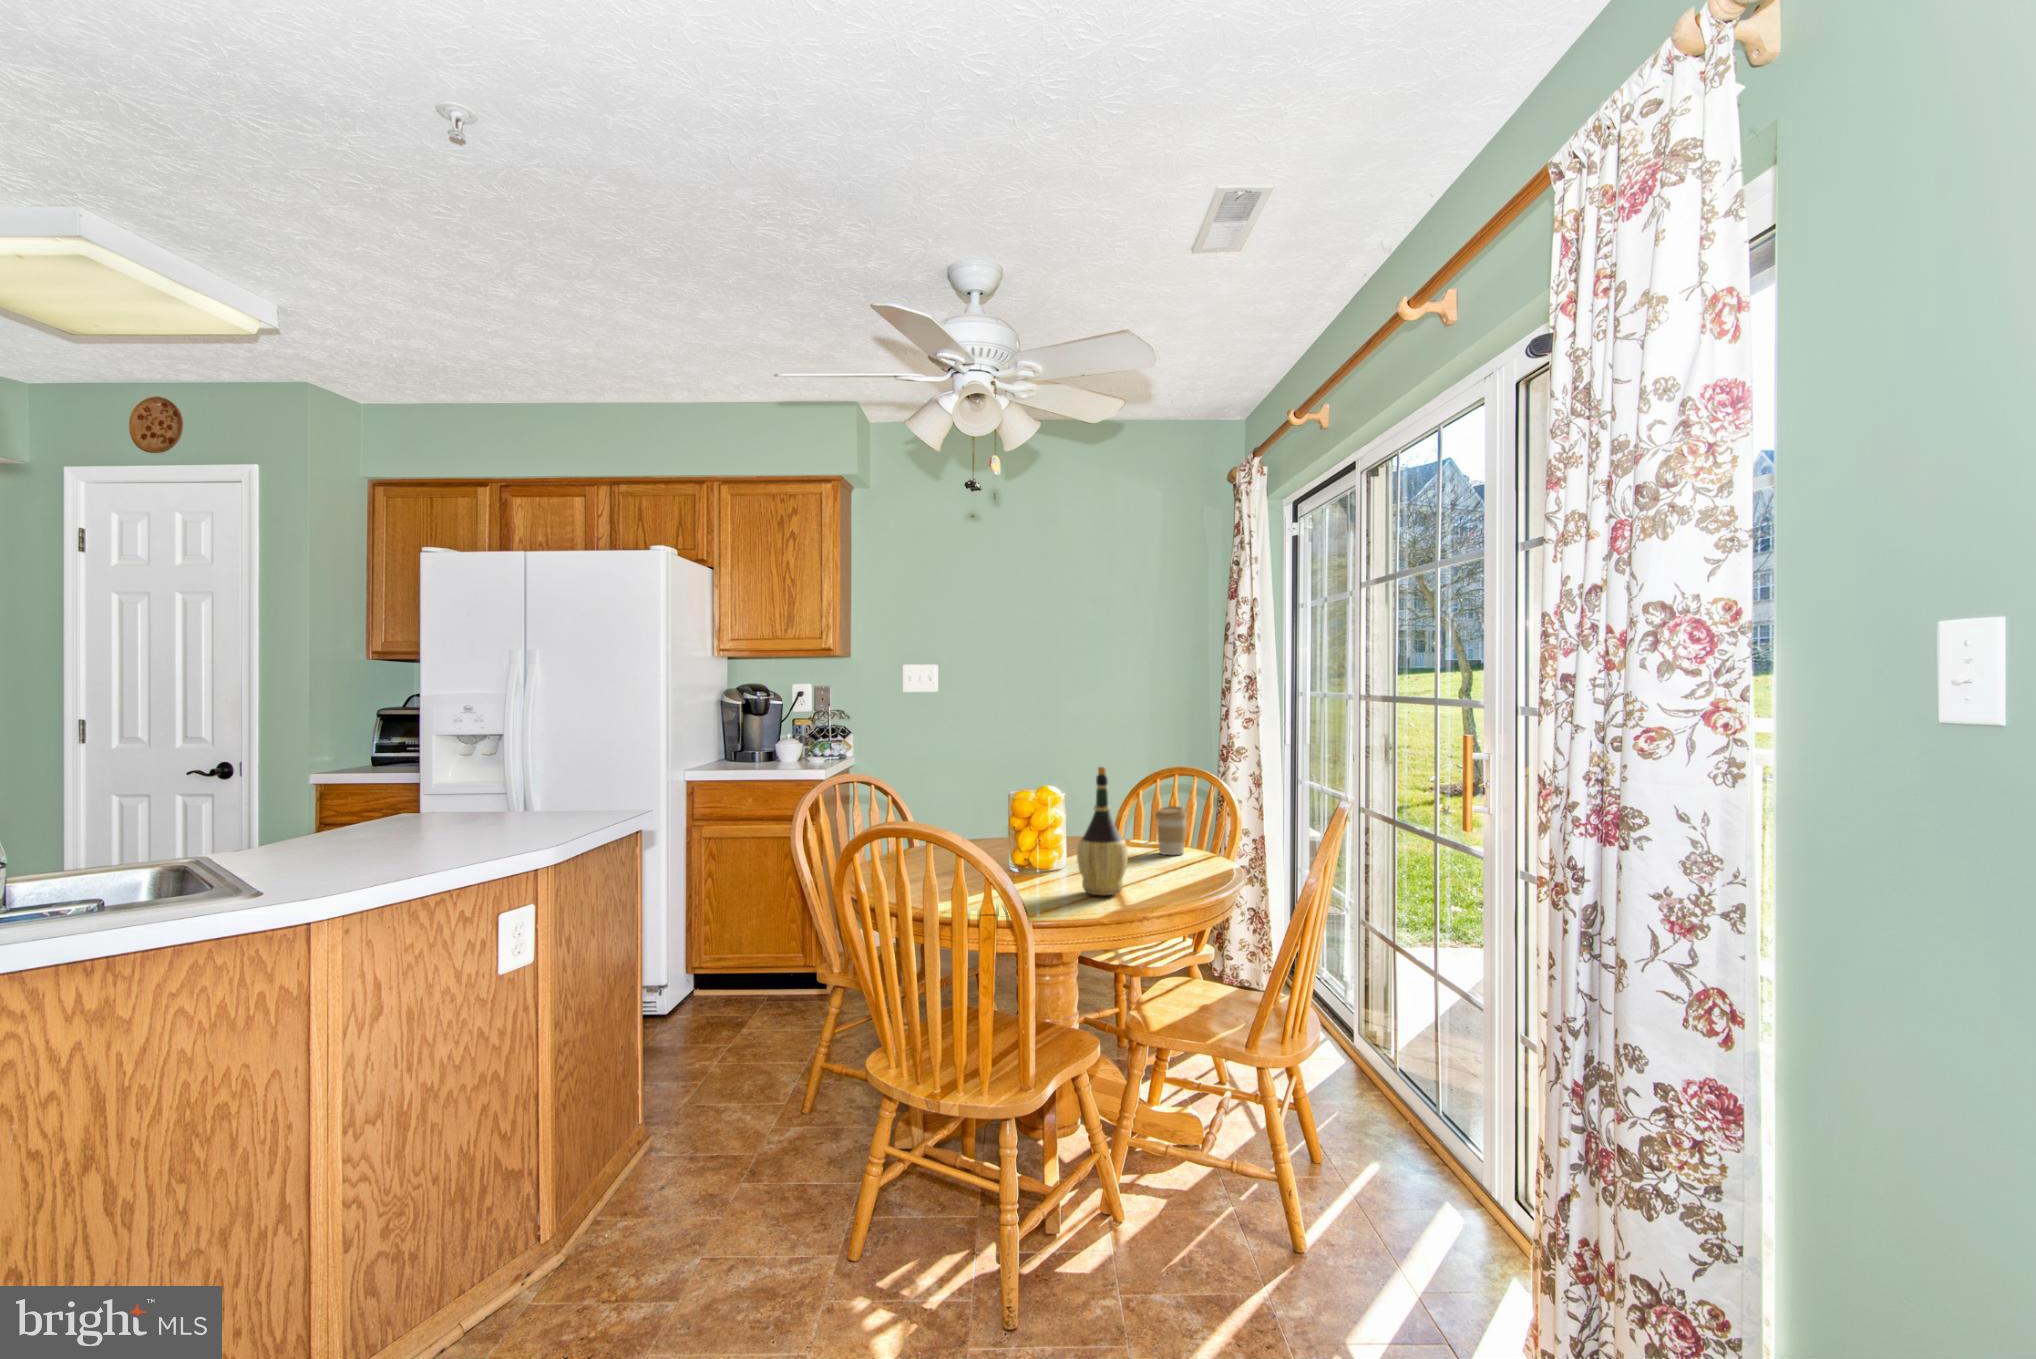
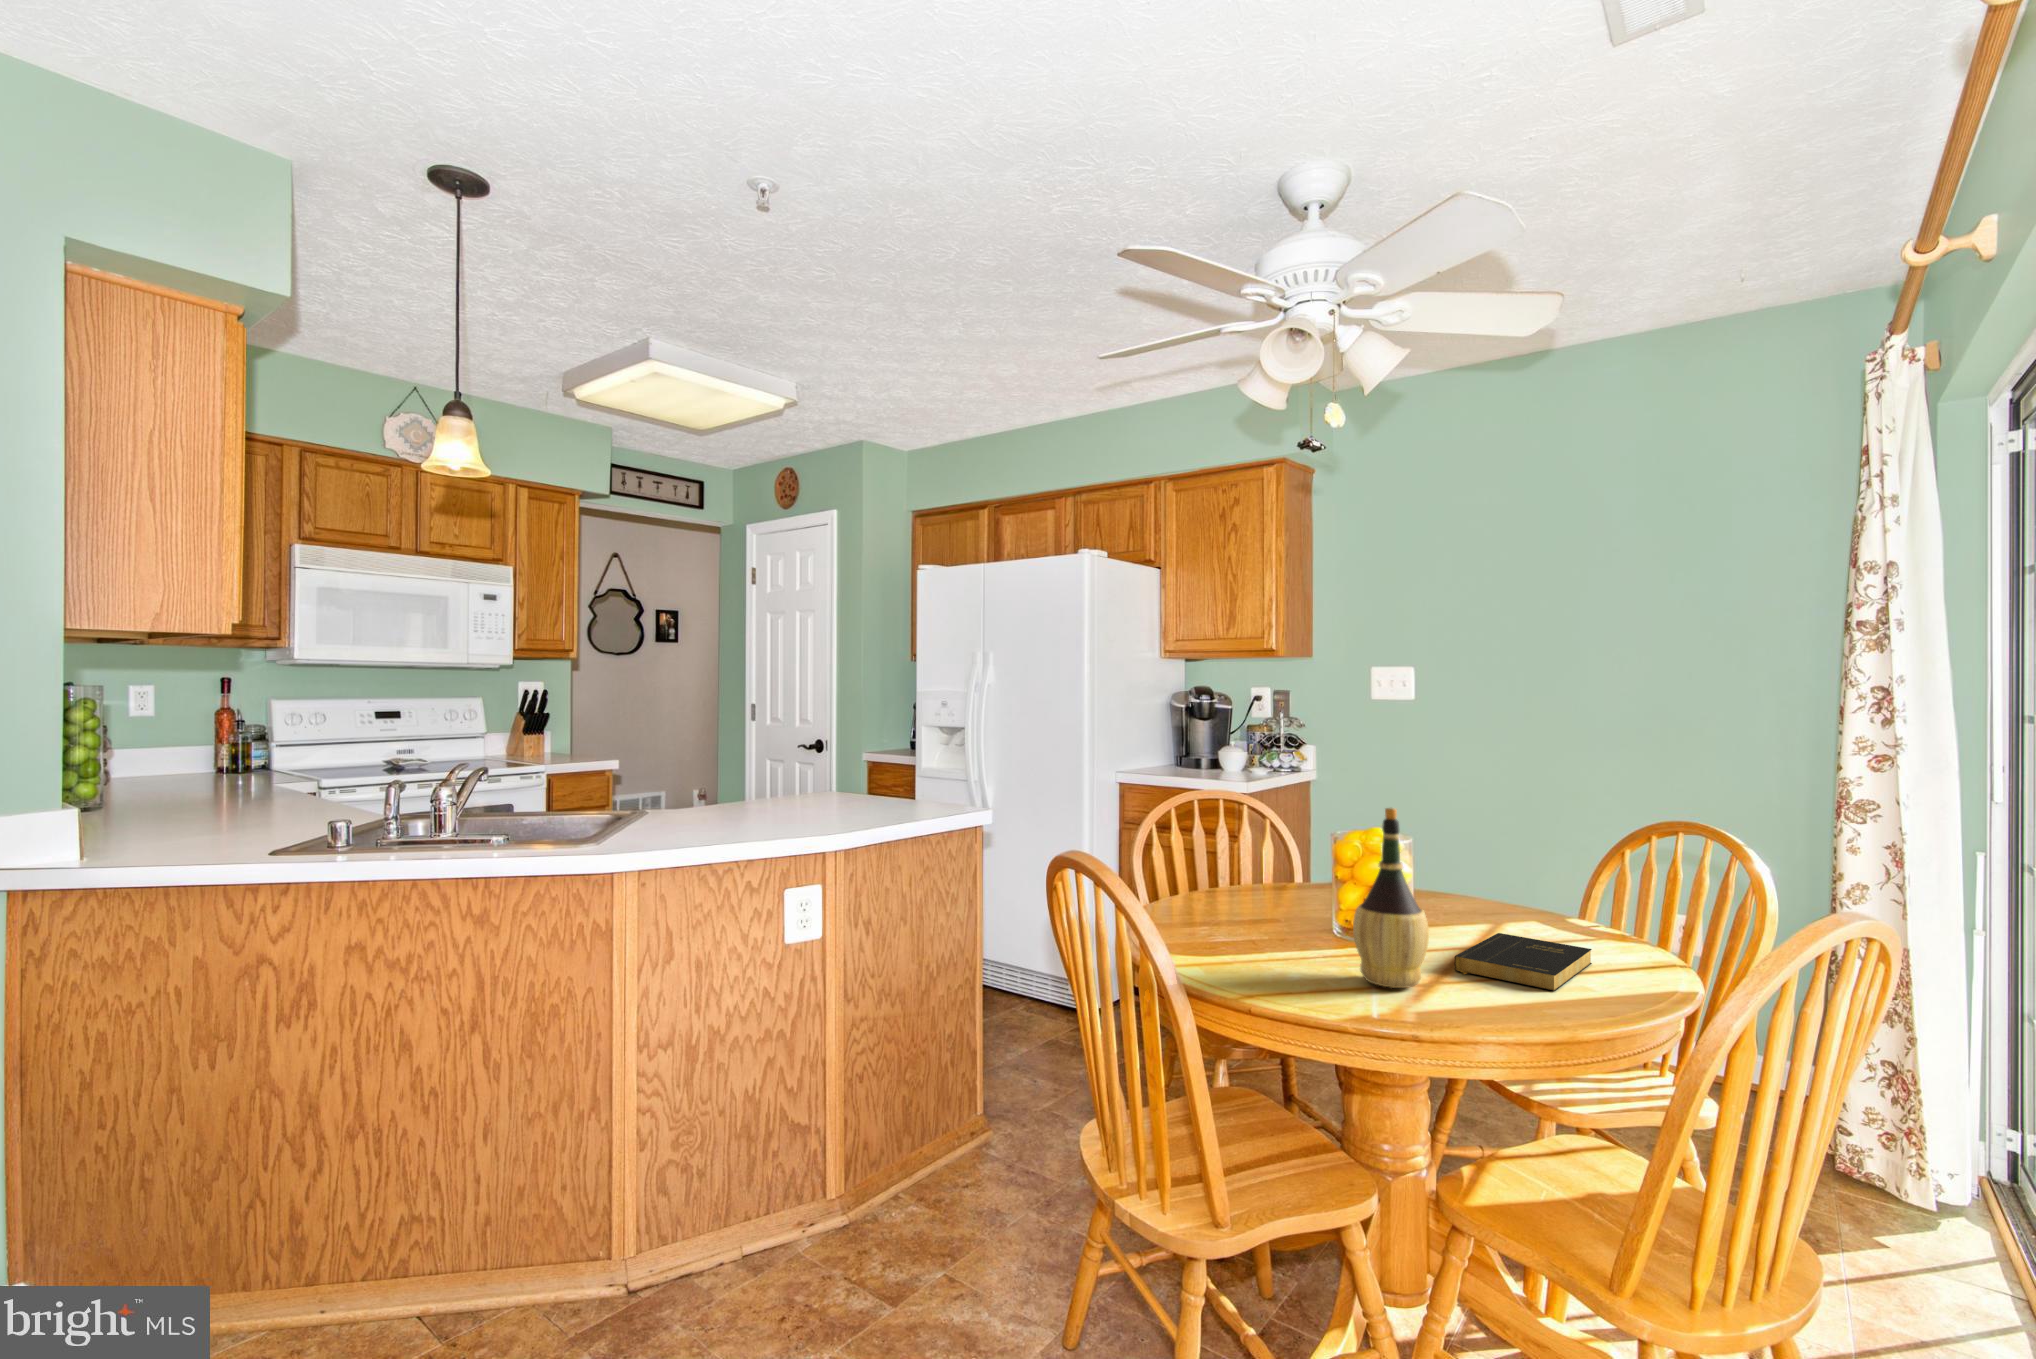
coffee cup: present [1155,806,1187,855] -> none [1567,877,1623,952]
book: none [1124,852,1189,881] -> present [1455,933,1592,991]

